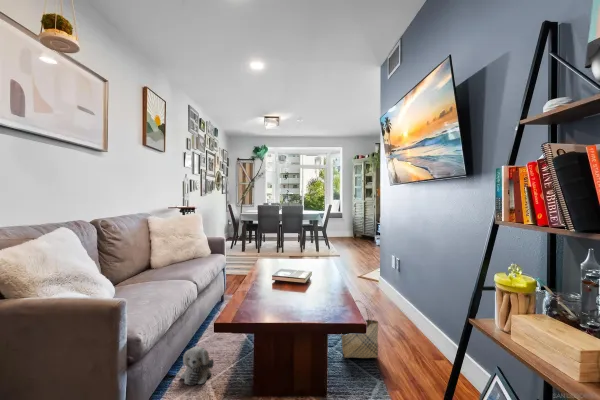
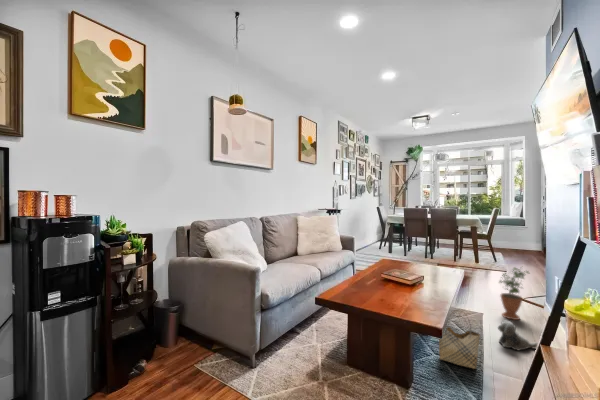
potted plant: none [364,250,388,300] -> present [500,268,528,320]
plush toy: present [181,347,214,385] -> present [498,321,537,350]

